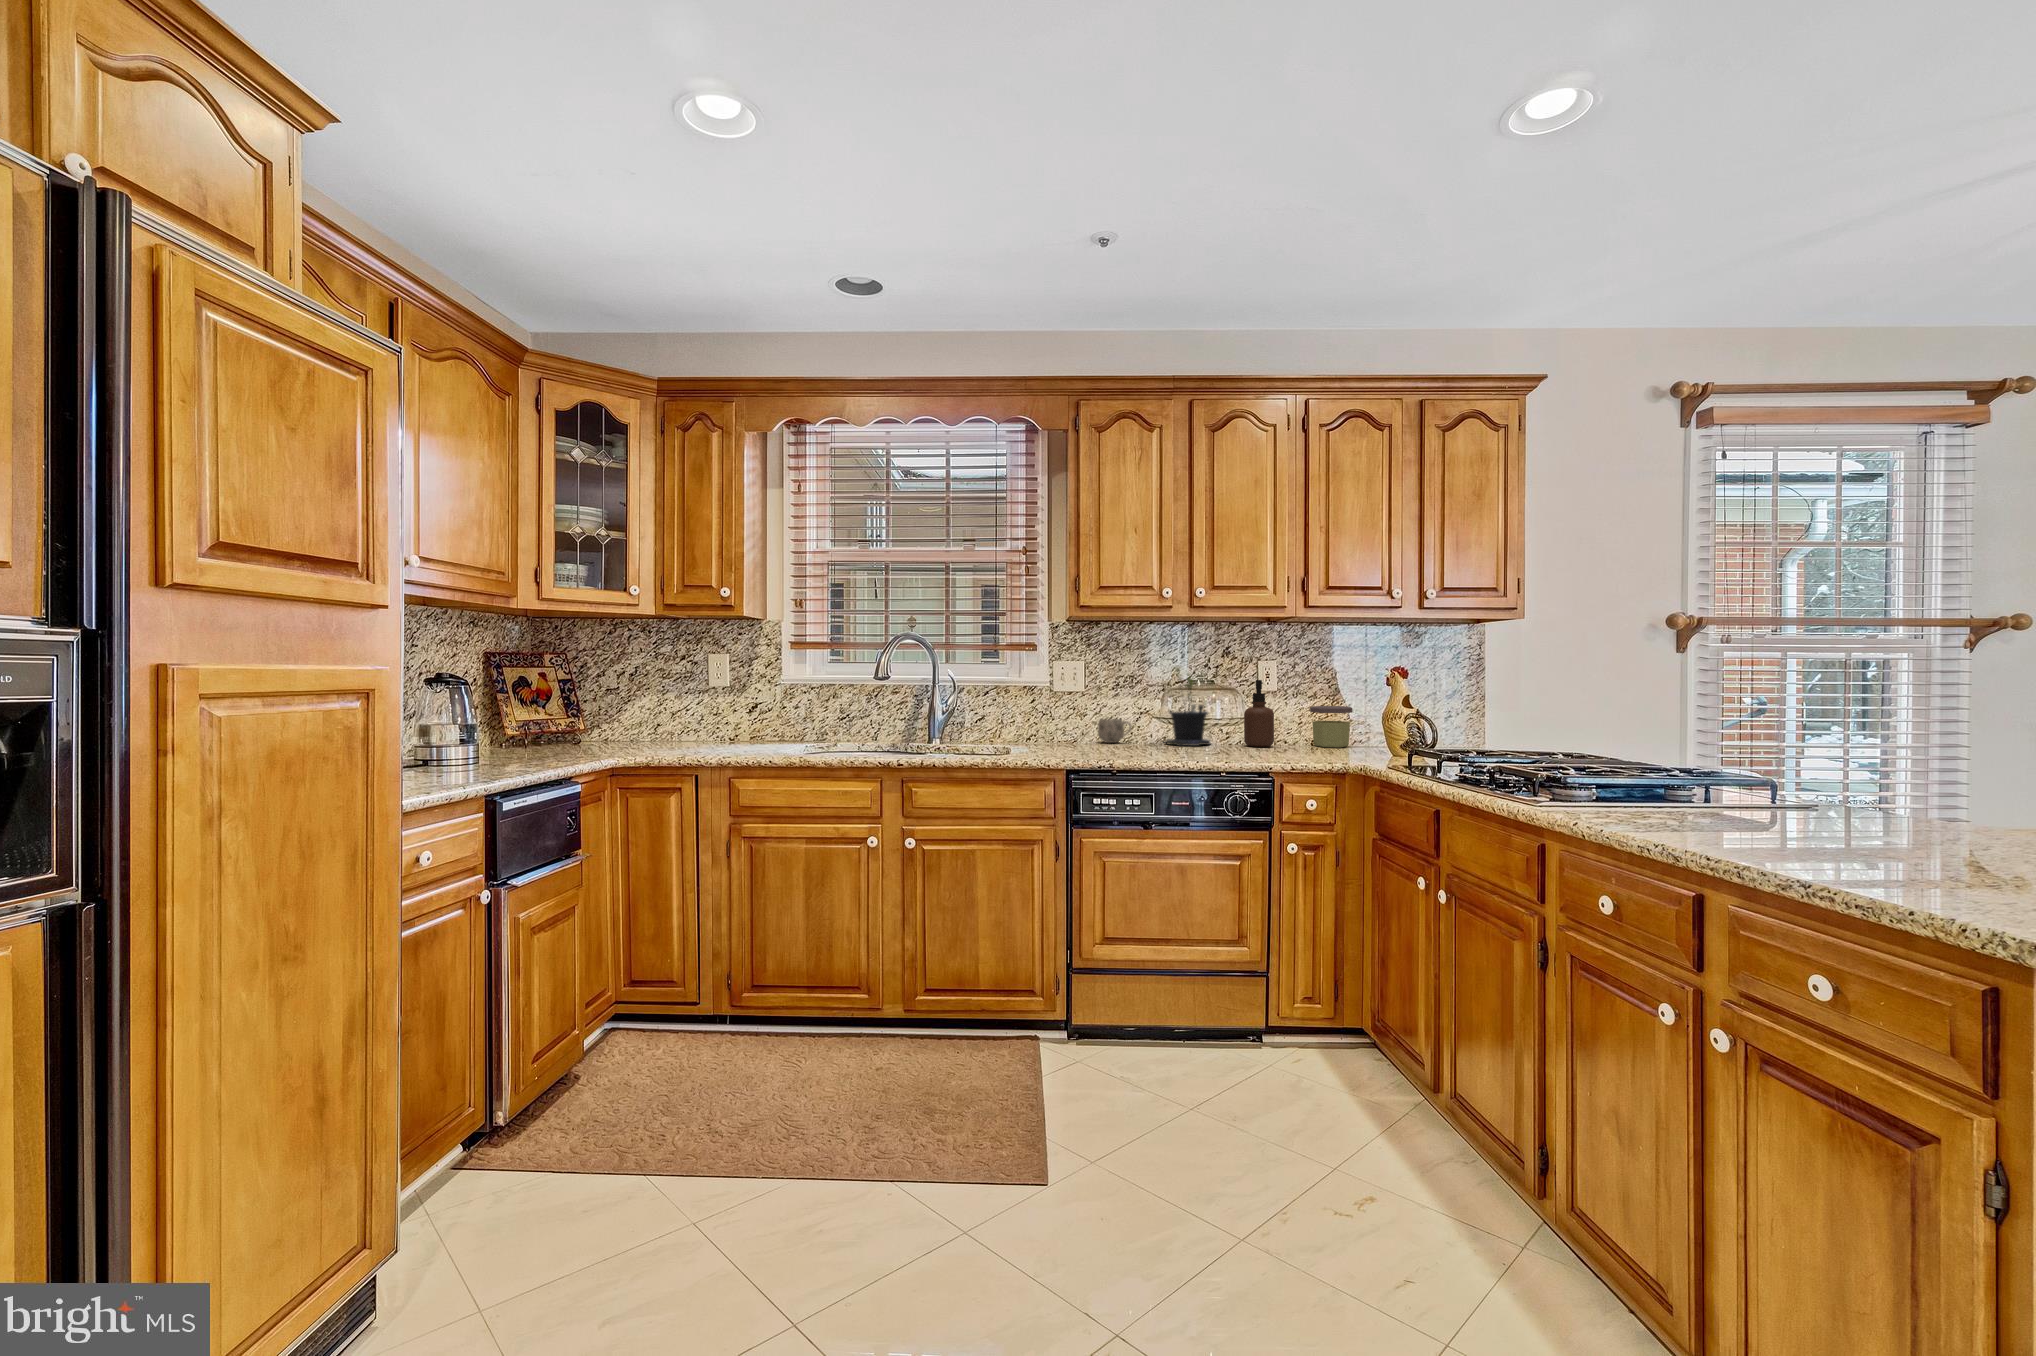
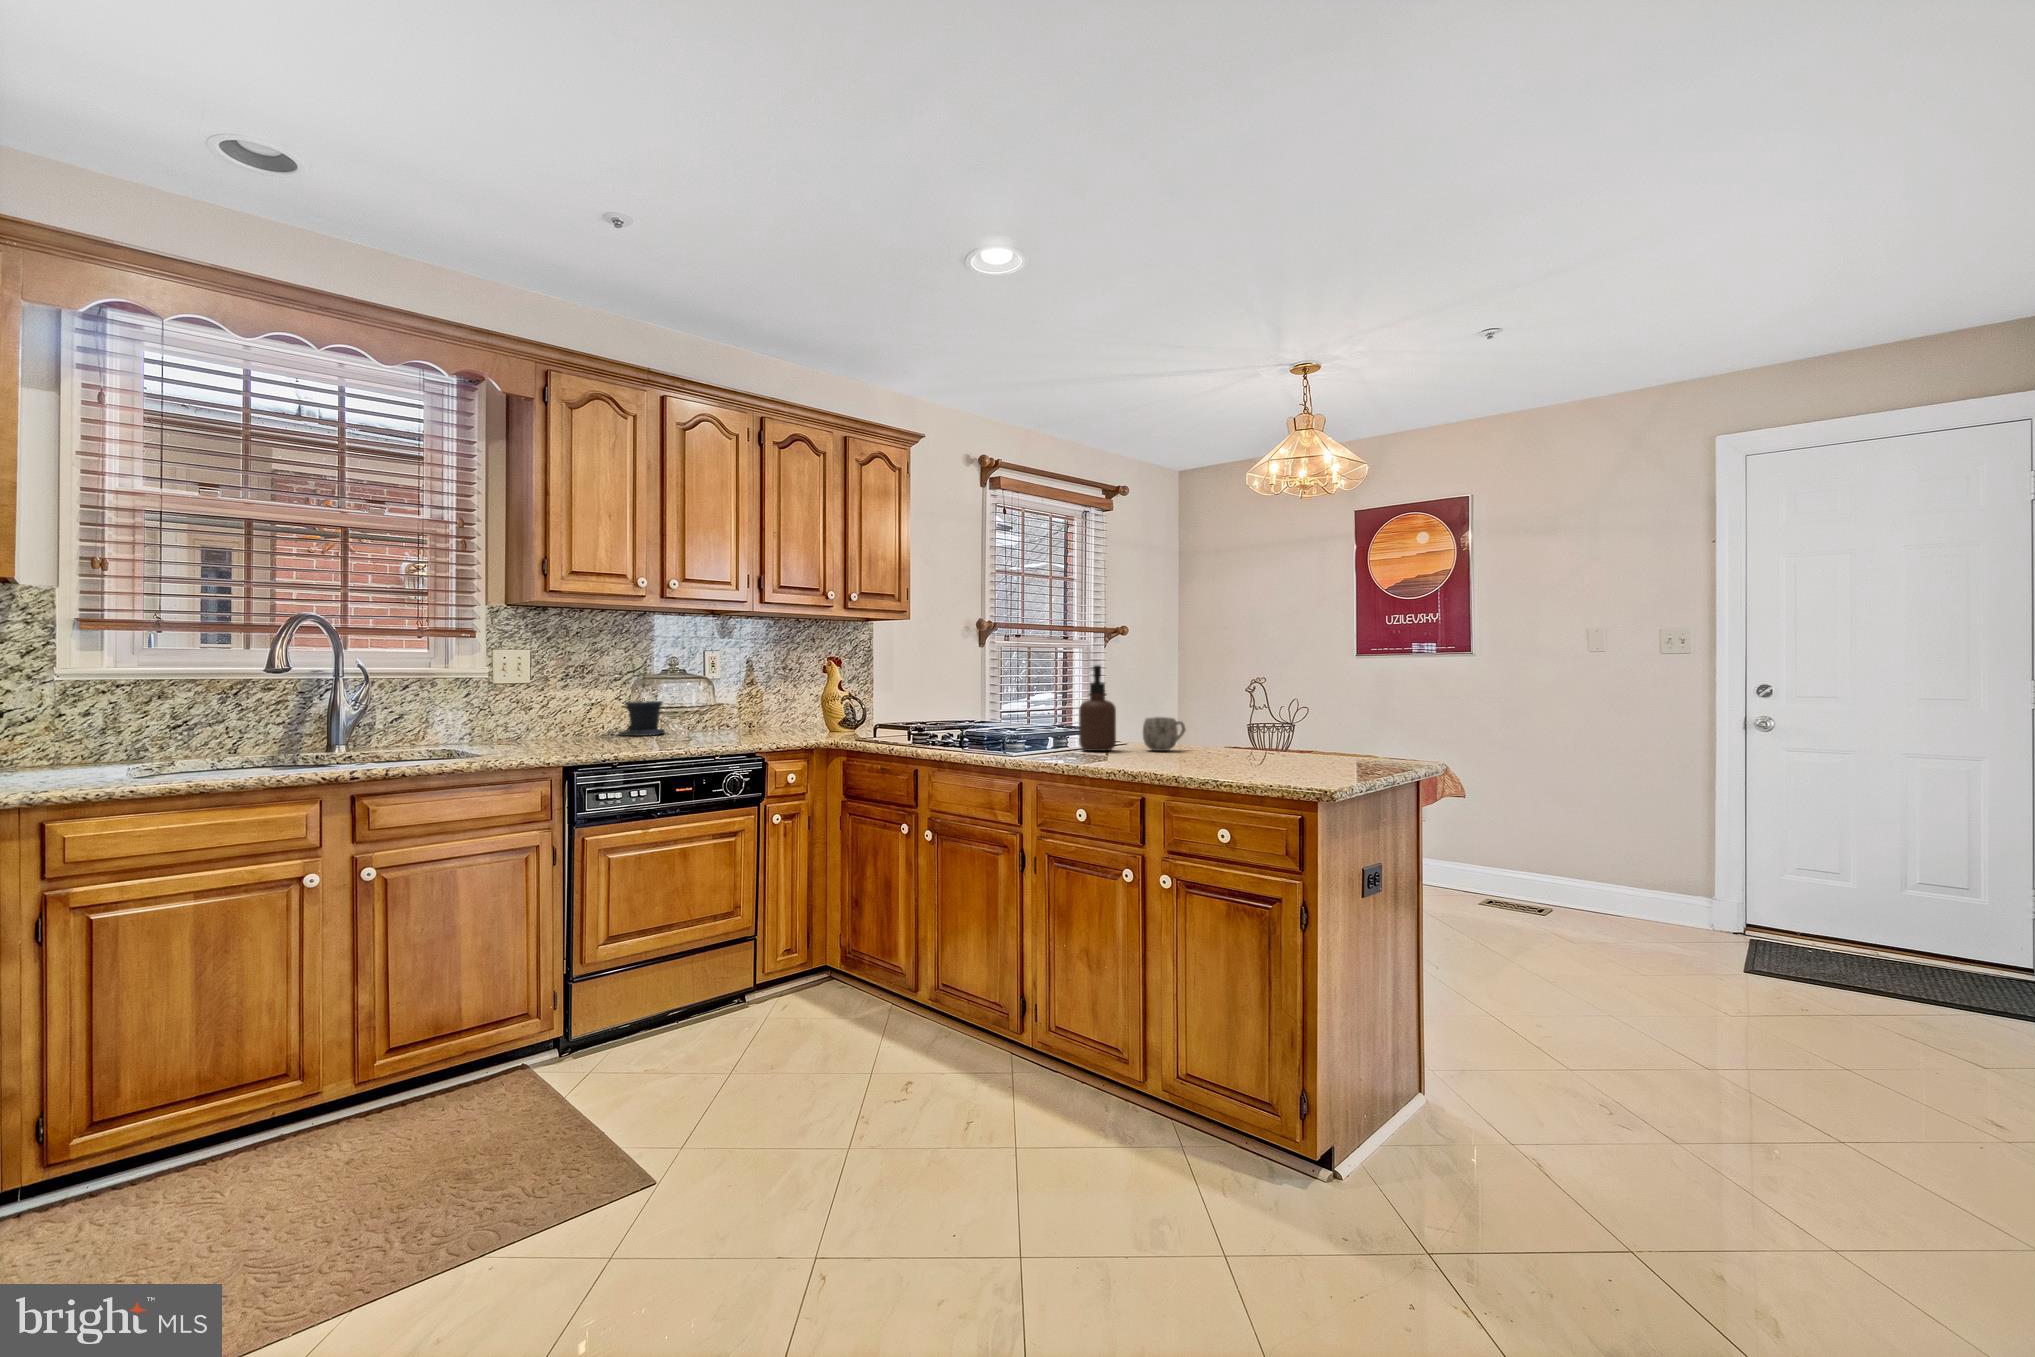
soap dispenser: present [1244,680,1274,747] -> present [1079,665,1116,751]
jar: present [1310,706,1352,748] -> none [752,692,787,730]
mug: present [1098,719,1132,743] -> present [1143,717,1186,751]

